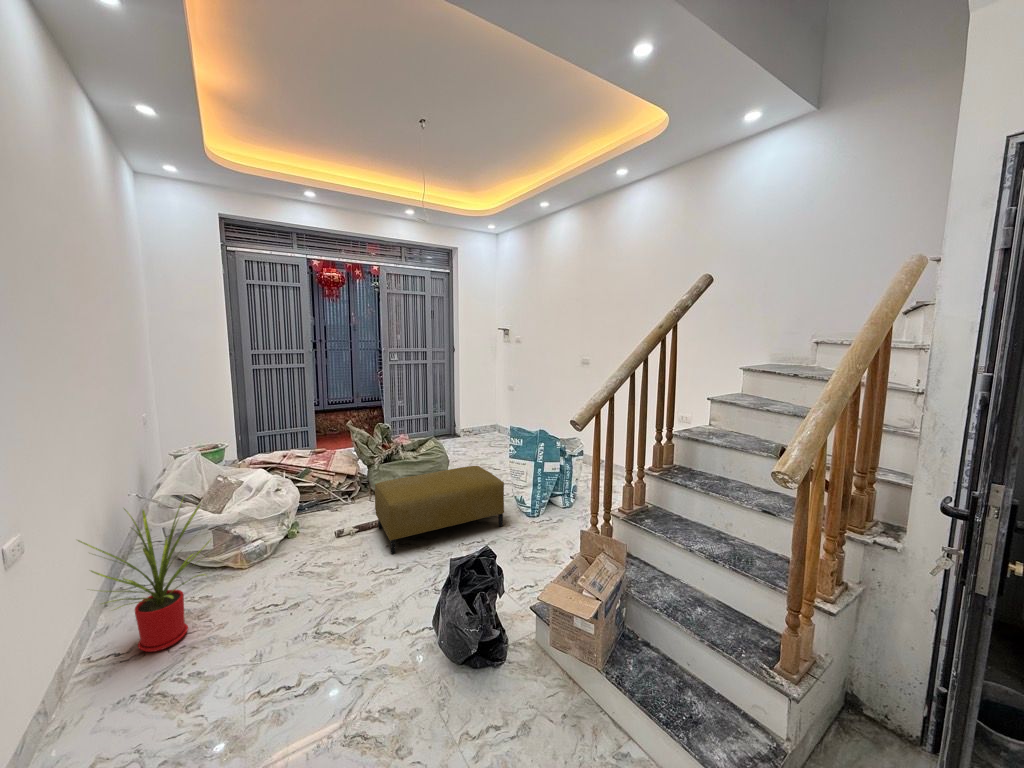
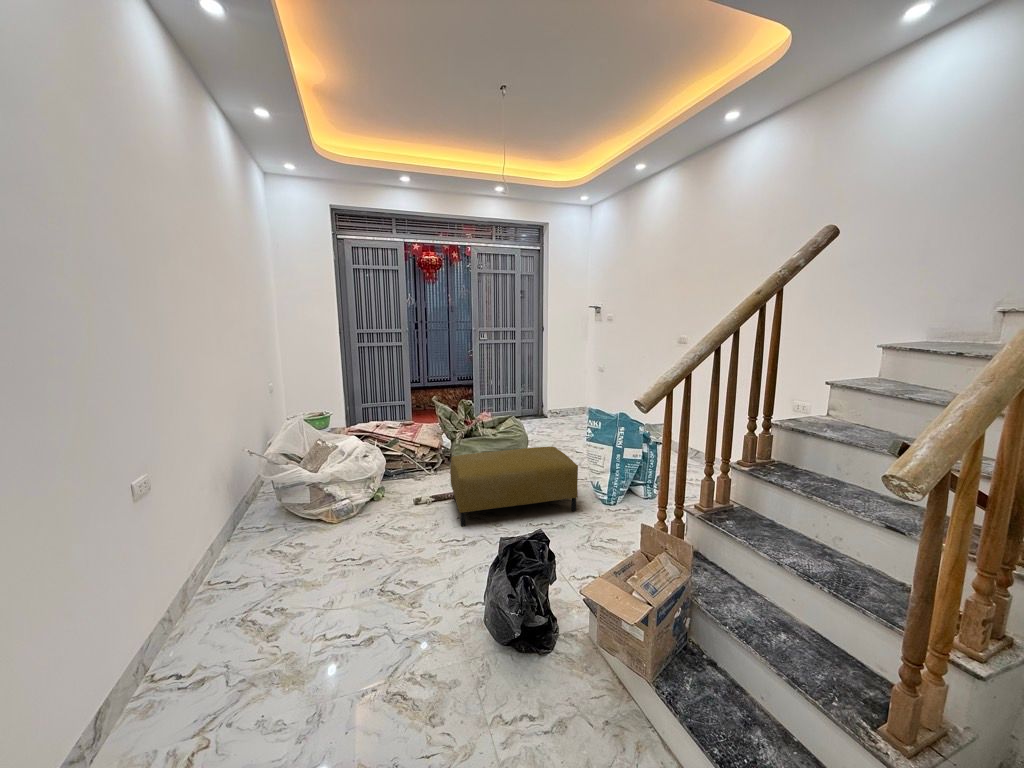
house plant: present [78,497,211,652] -> none [195,452,302,585]

